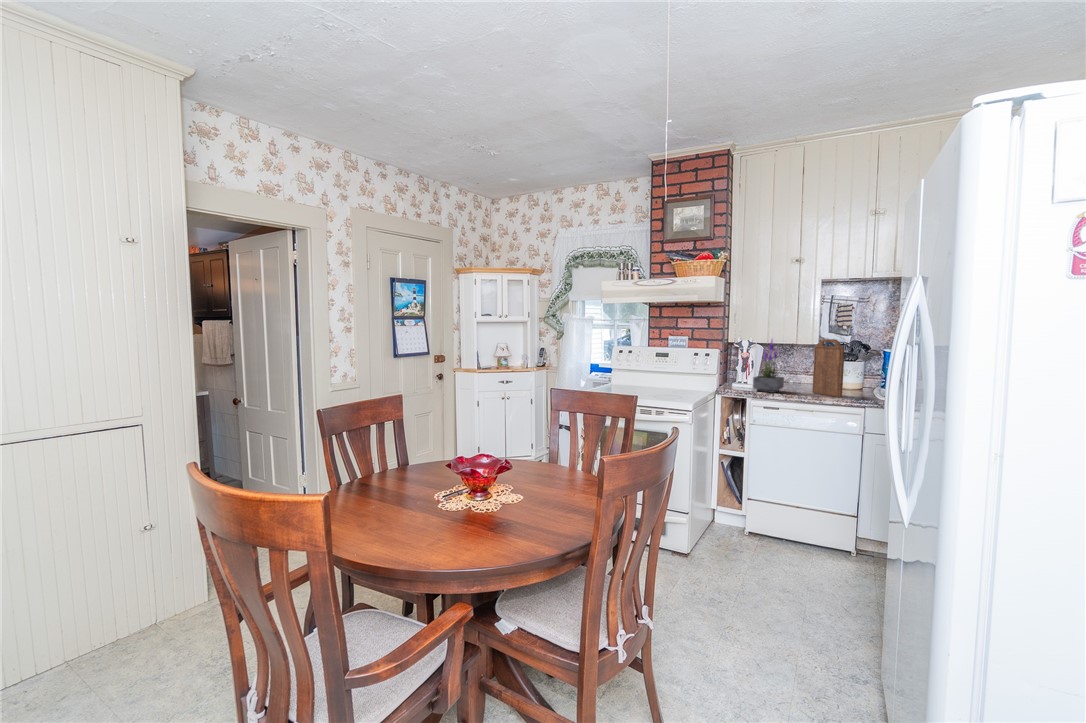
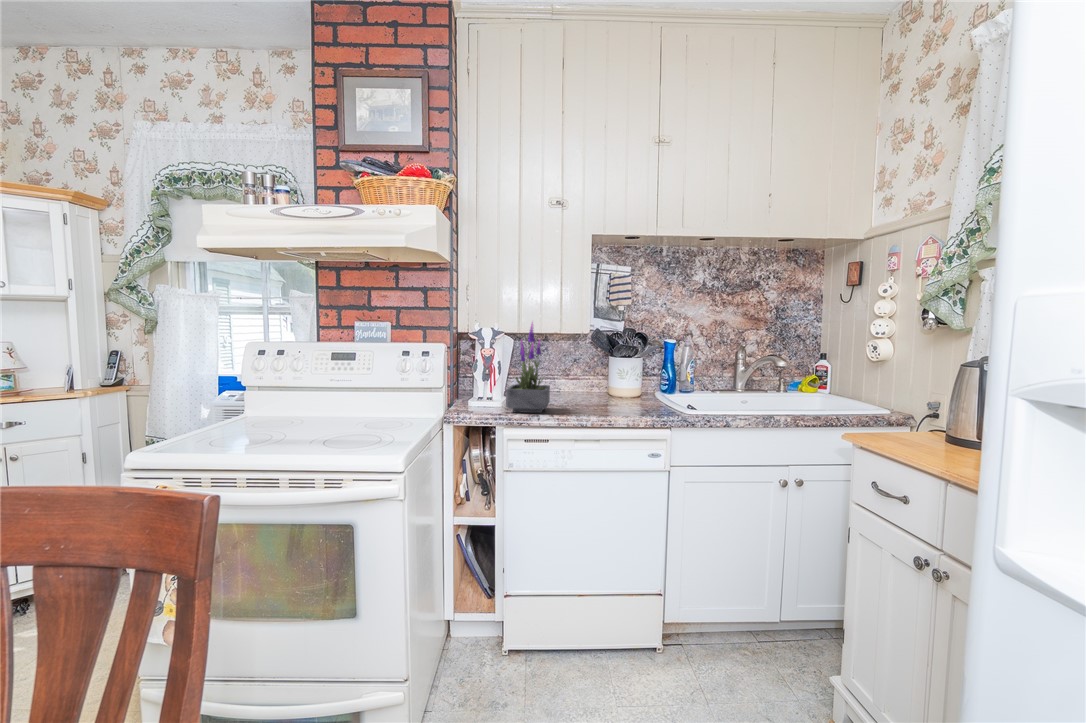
cutting board: present [812,339,845,397] -> none [589,323,637,413]

